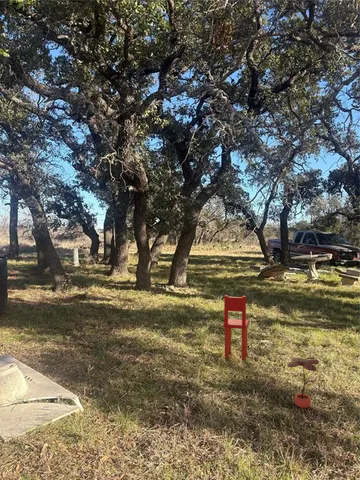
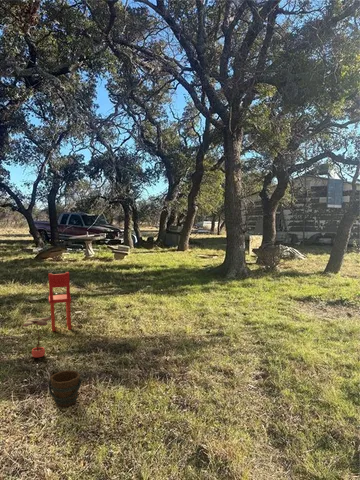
potted plant: present [287,358,319,408] -> present [23,317,50,358]
bucket: none [167,412,201,456] -> present [49,370,82,407]

